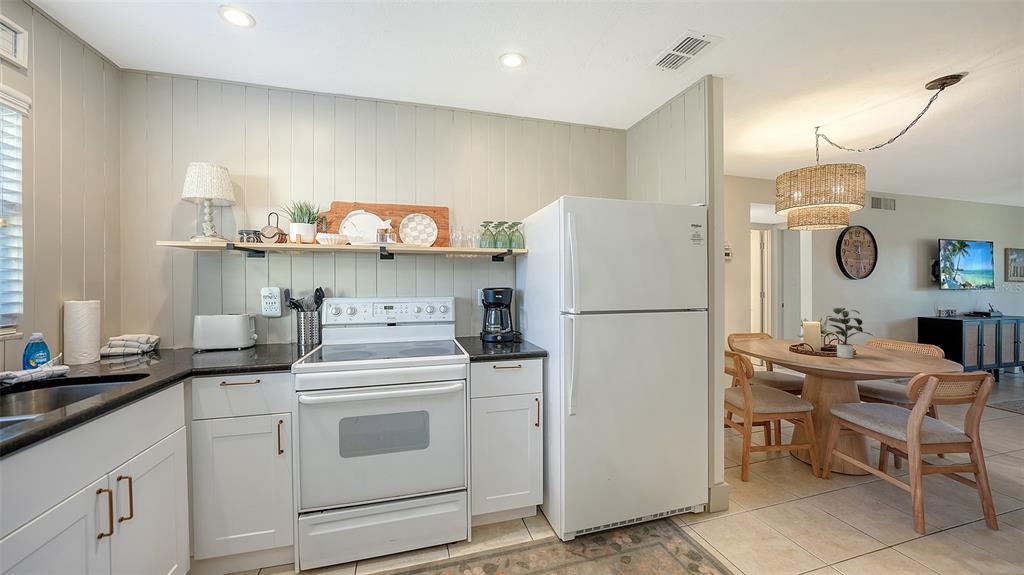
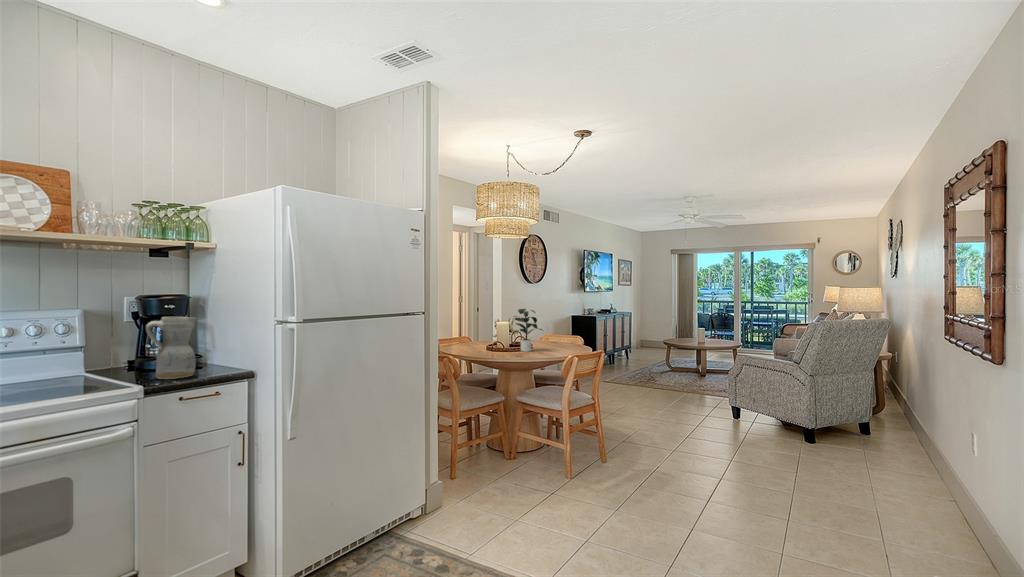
ceramic pitcher: none [478,304,509,351] -> present [146,317,196,379]

